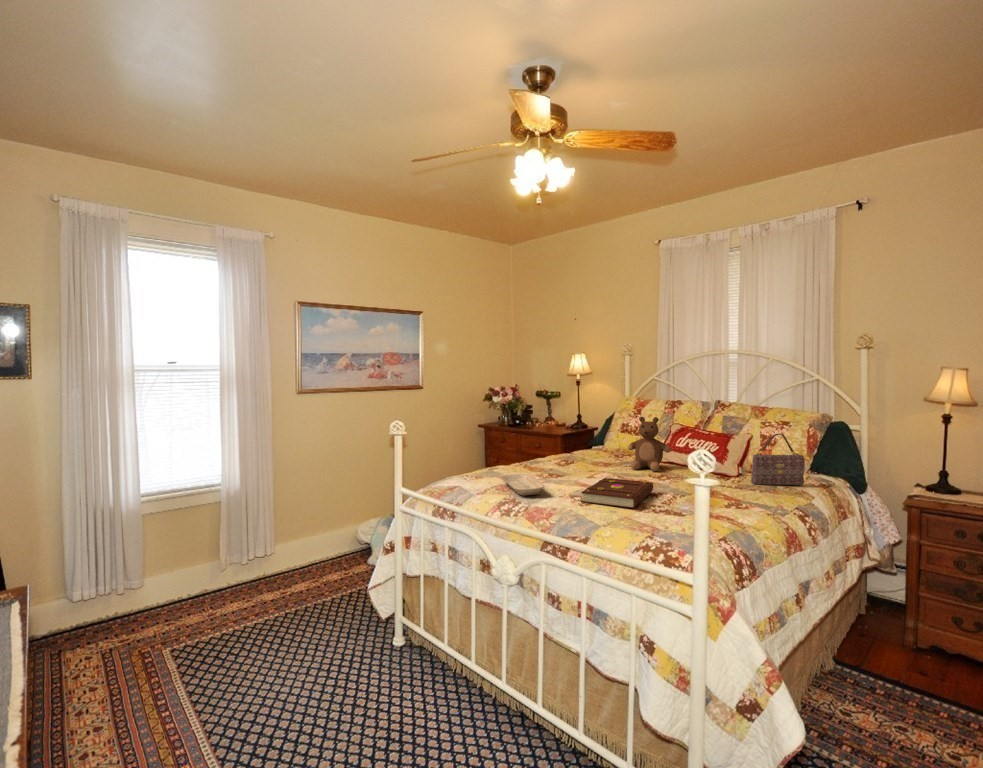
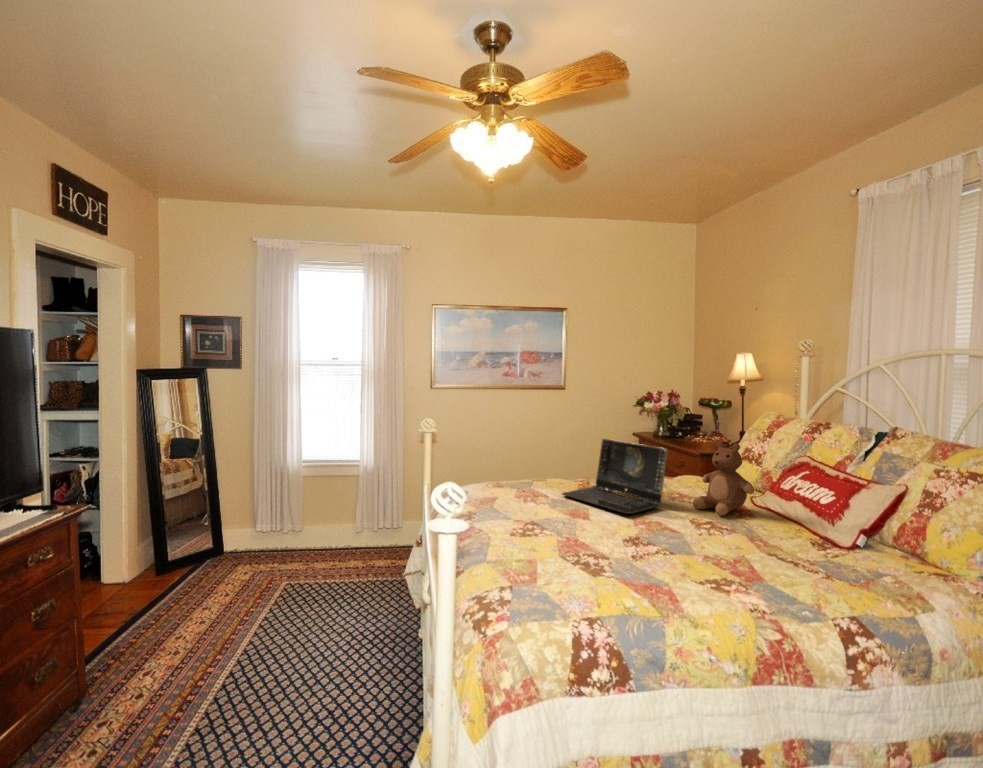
laptop: none [541,424,616,478] -> present [562,438,668,514]
handbag: present [751,434,805,485] -> none [850,492,954,585]
tray: present [501,474,544,495] -> none [479,489,531,515]
book: present [581,478,653,508] -> none [531,512,647,556]

